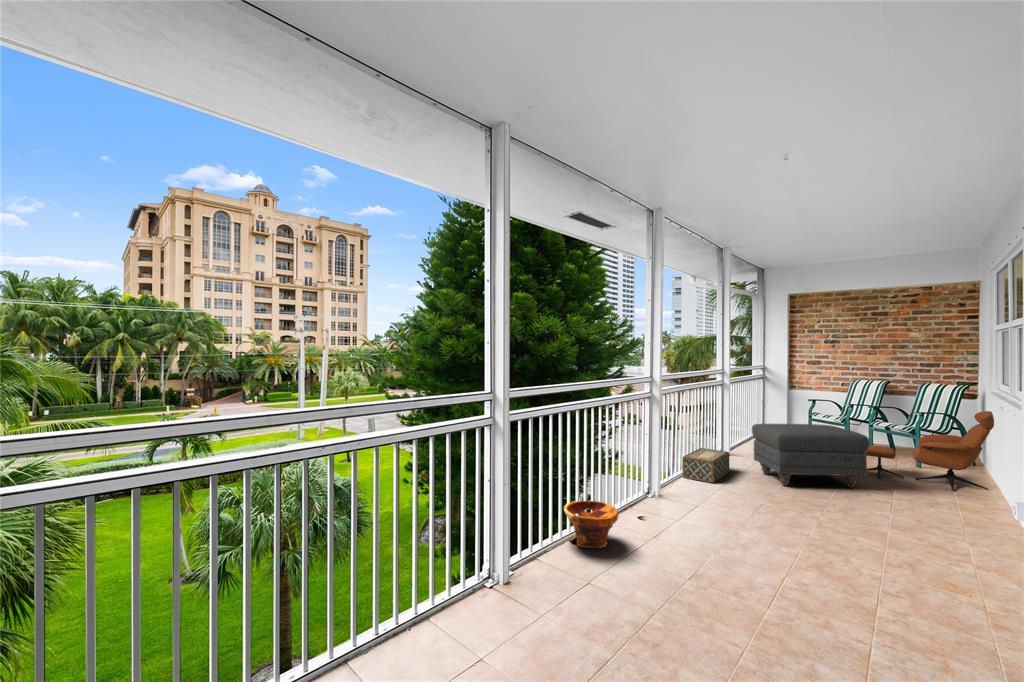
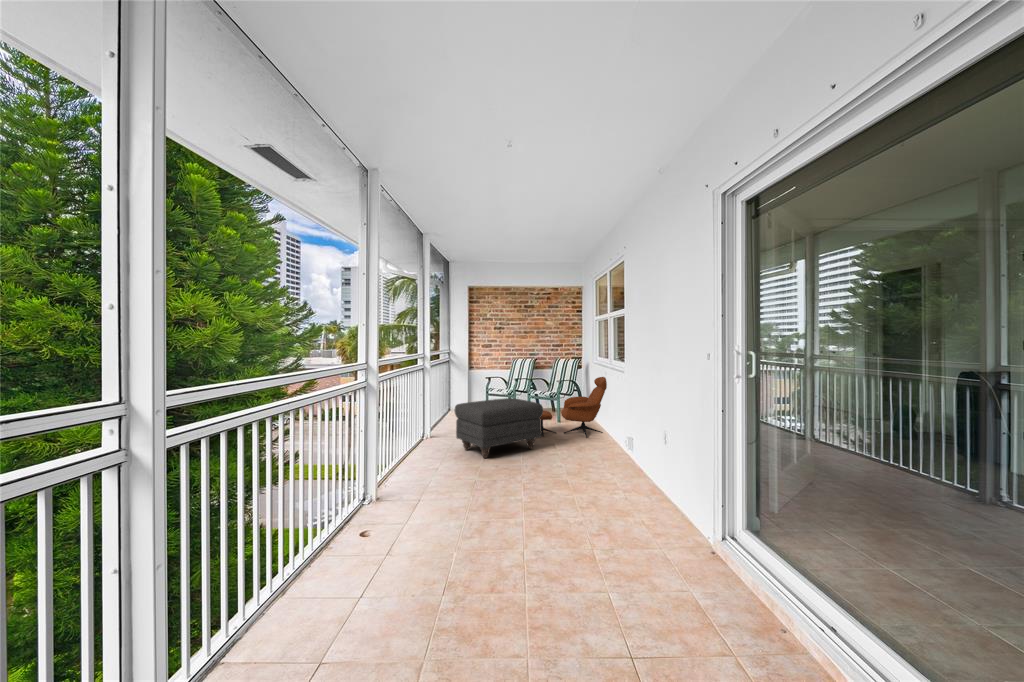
woven basket: present [682,448,729,483] -> none [395,434,436,470]
planter: present [564,501,618,548] -> none [263,532,346,608]

